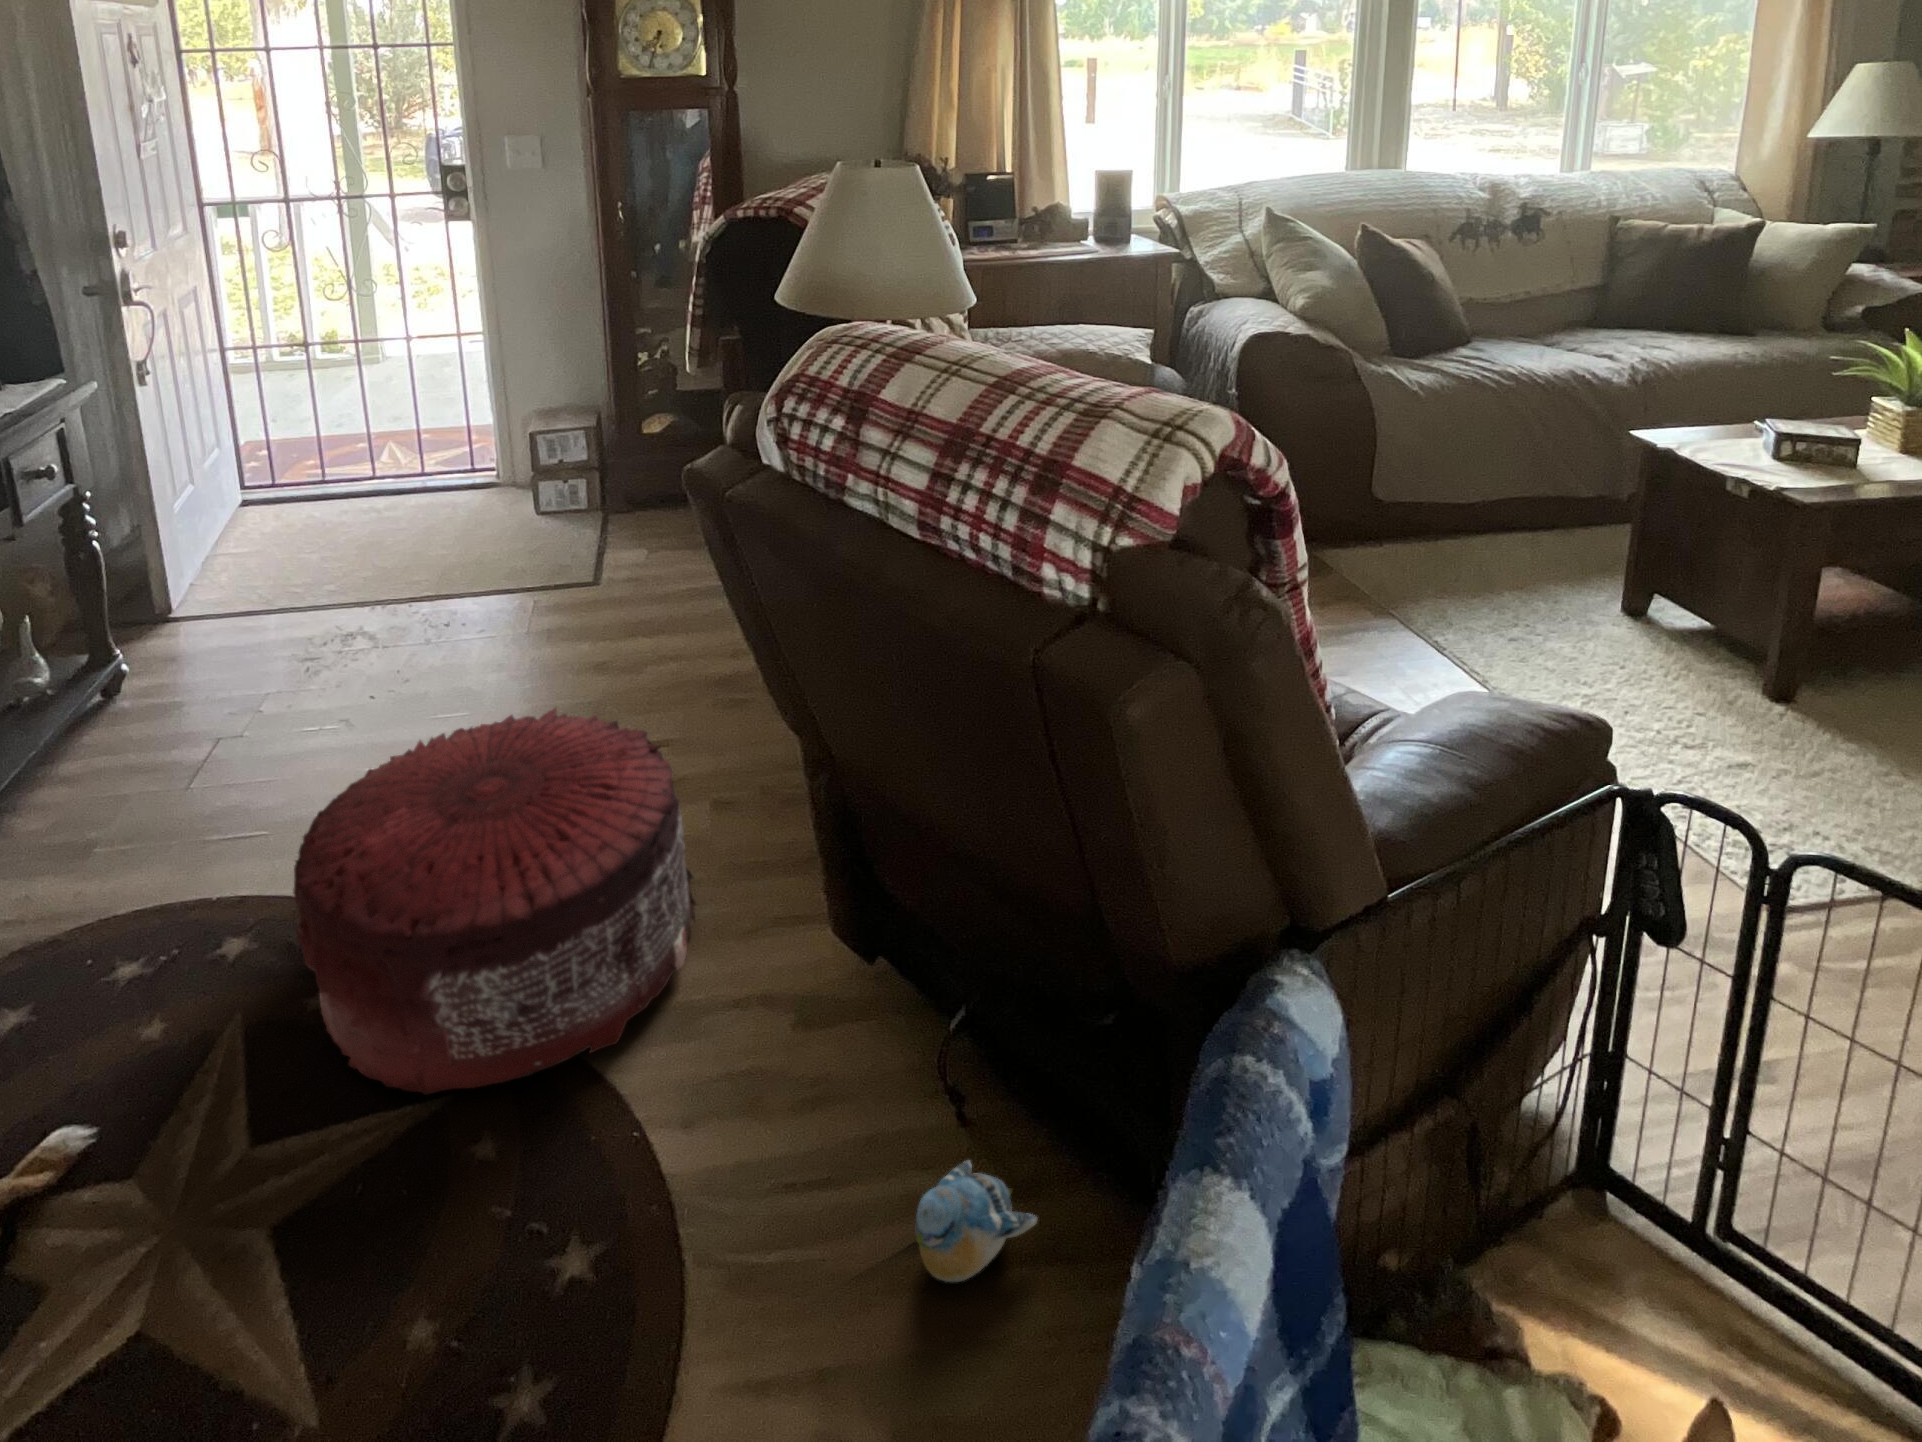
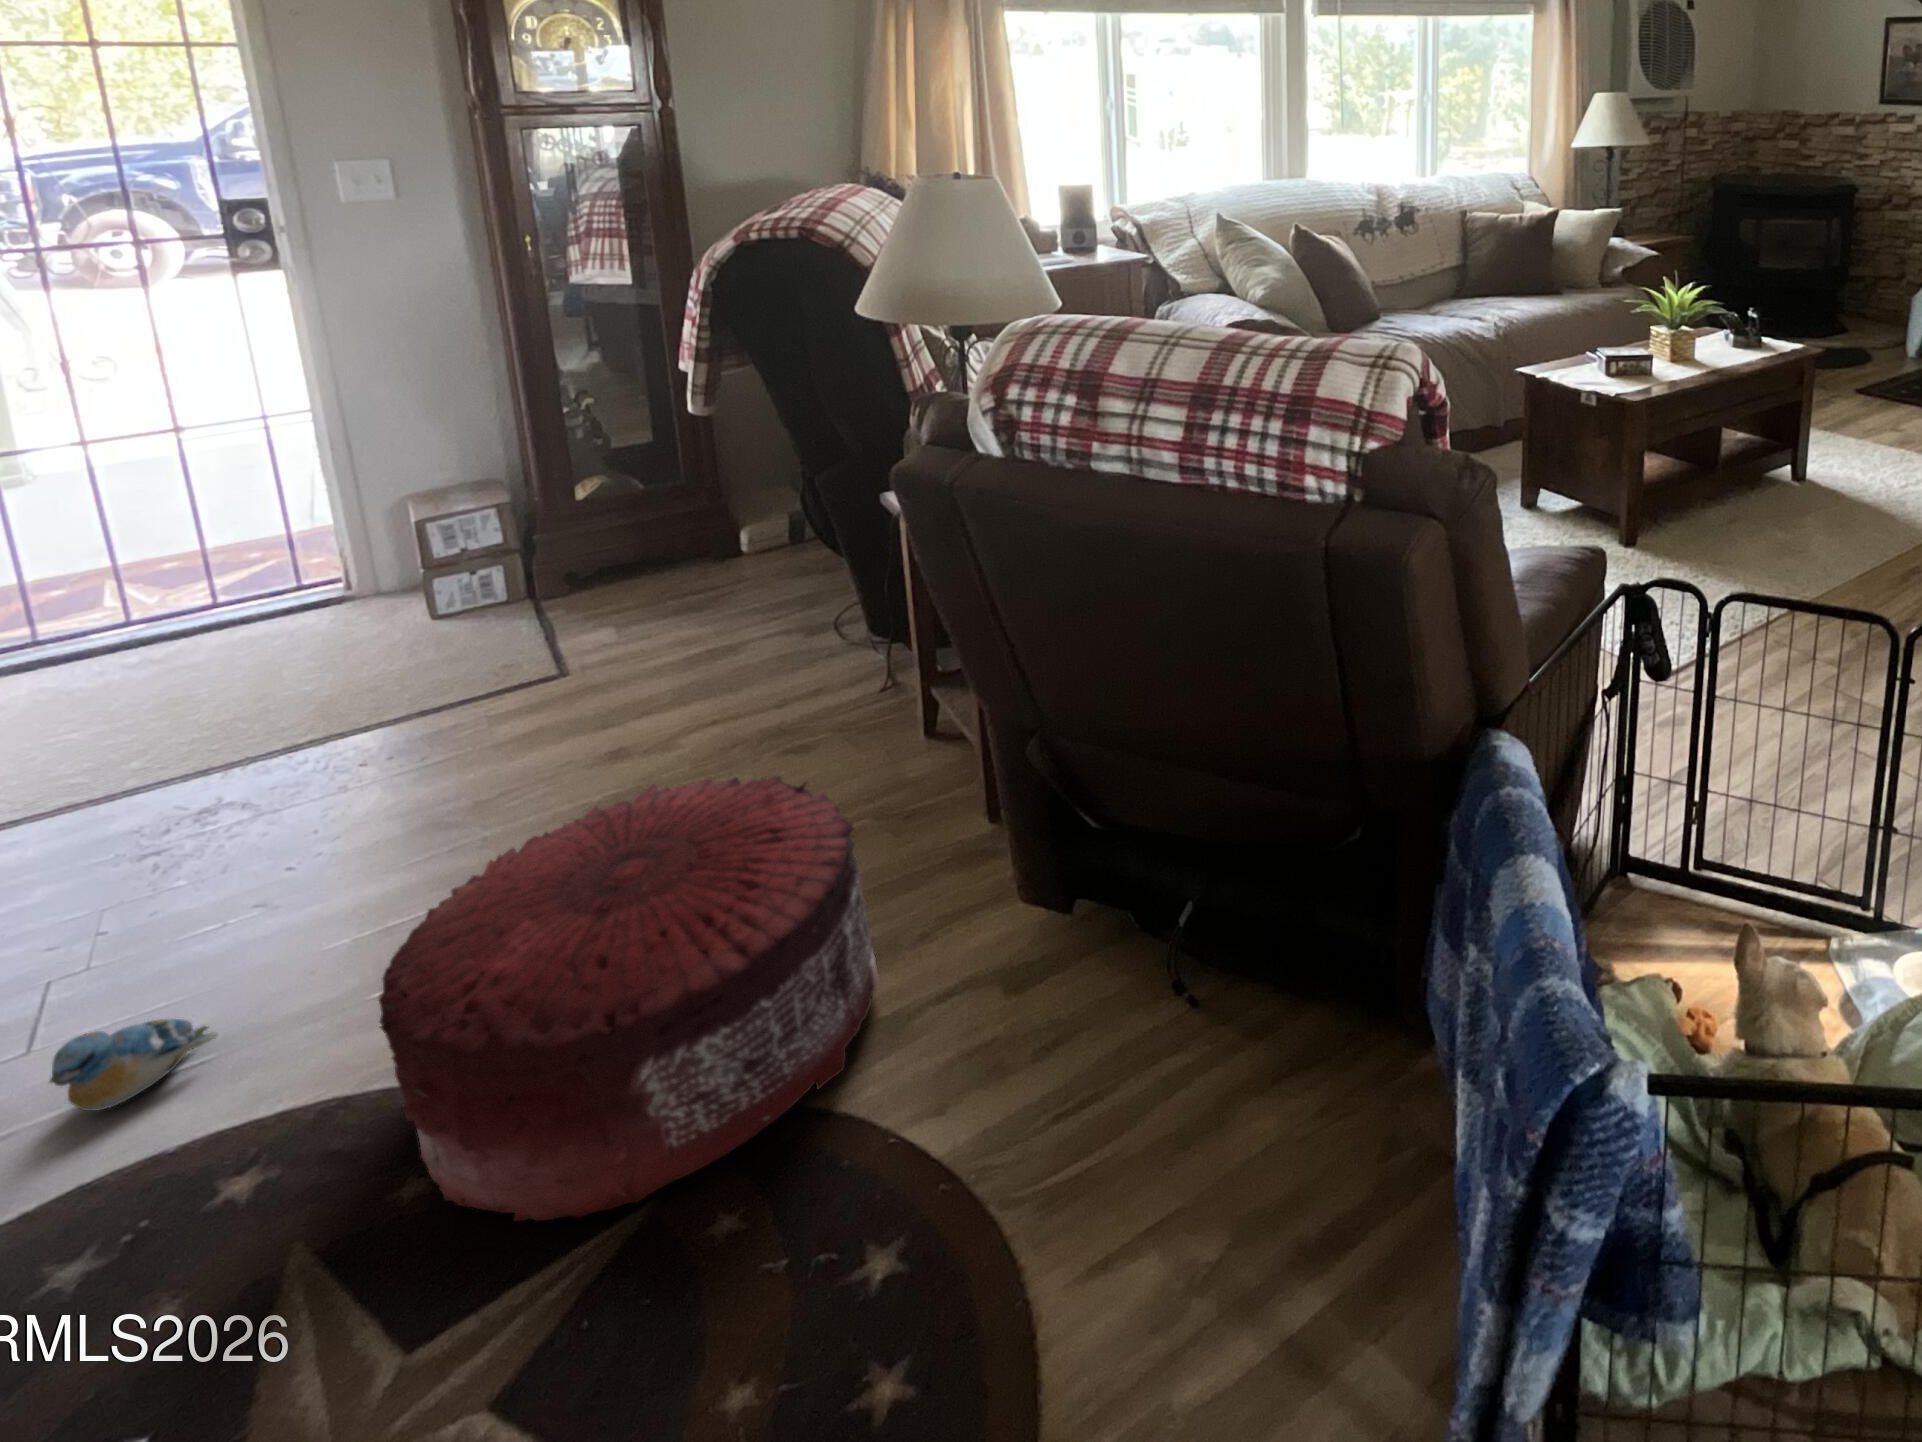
plush toy: present [916,1160,1038,1282] -> present [50,1019,217,1111]

